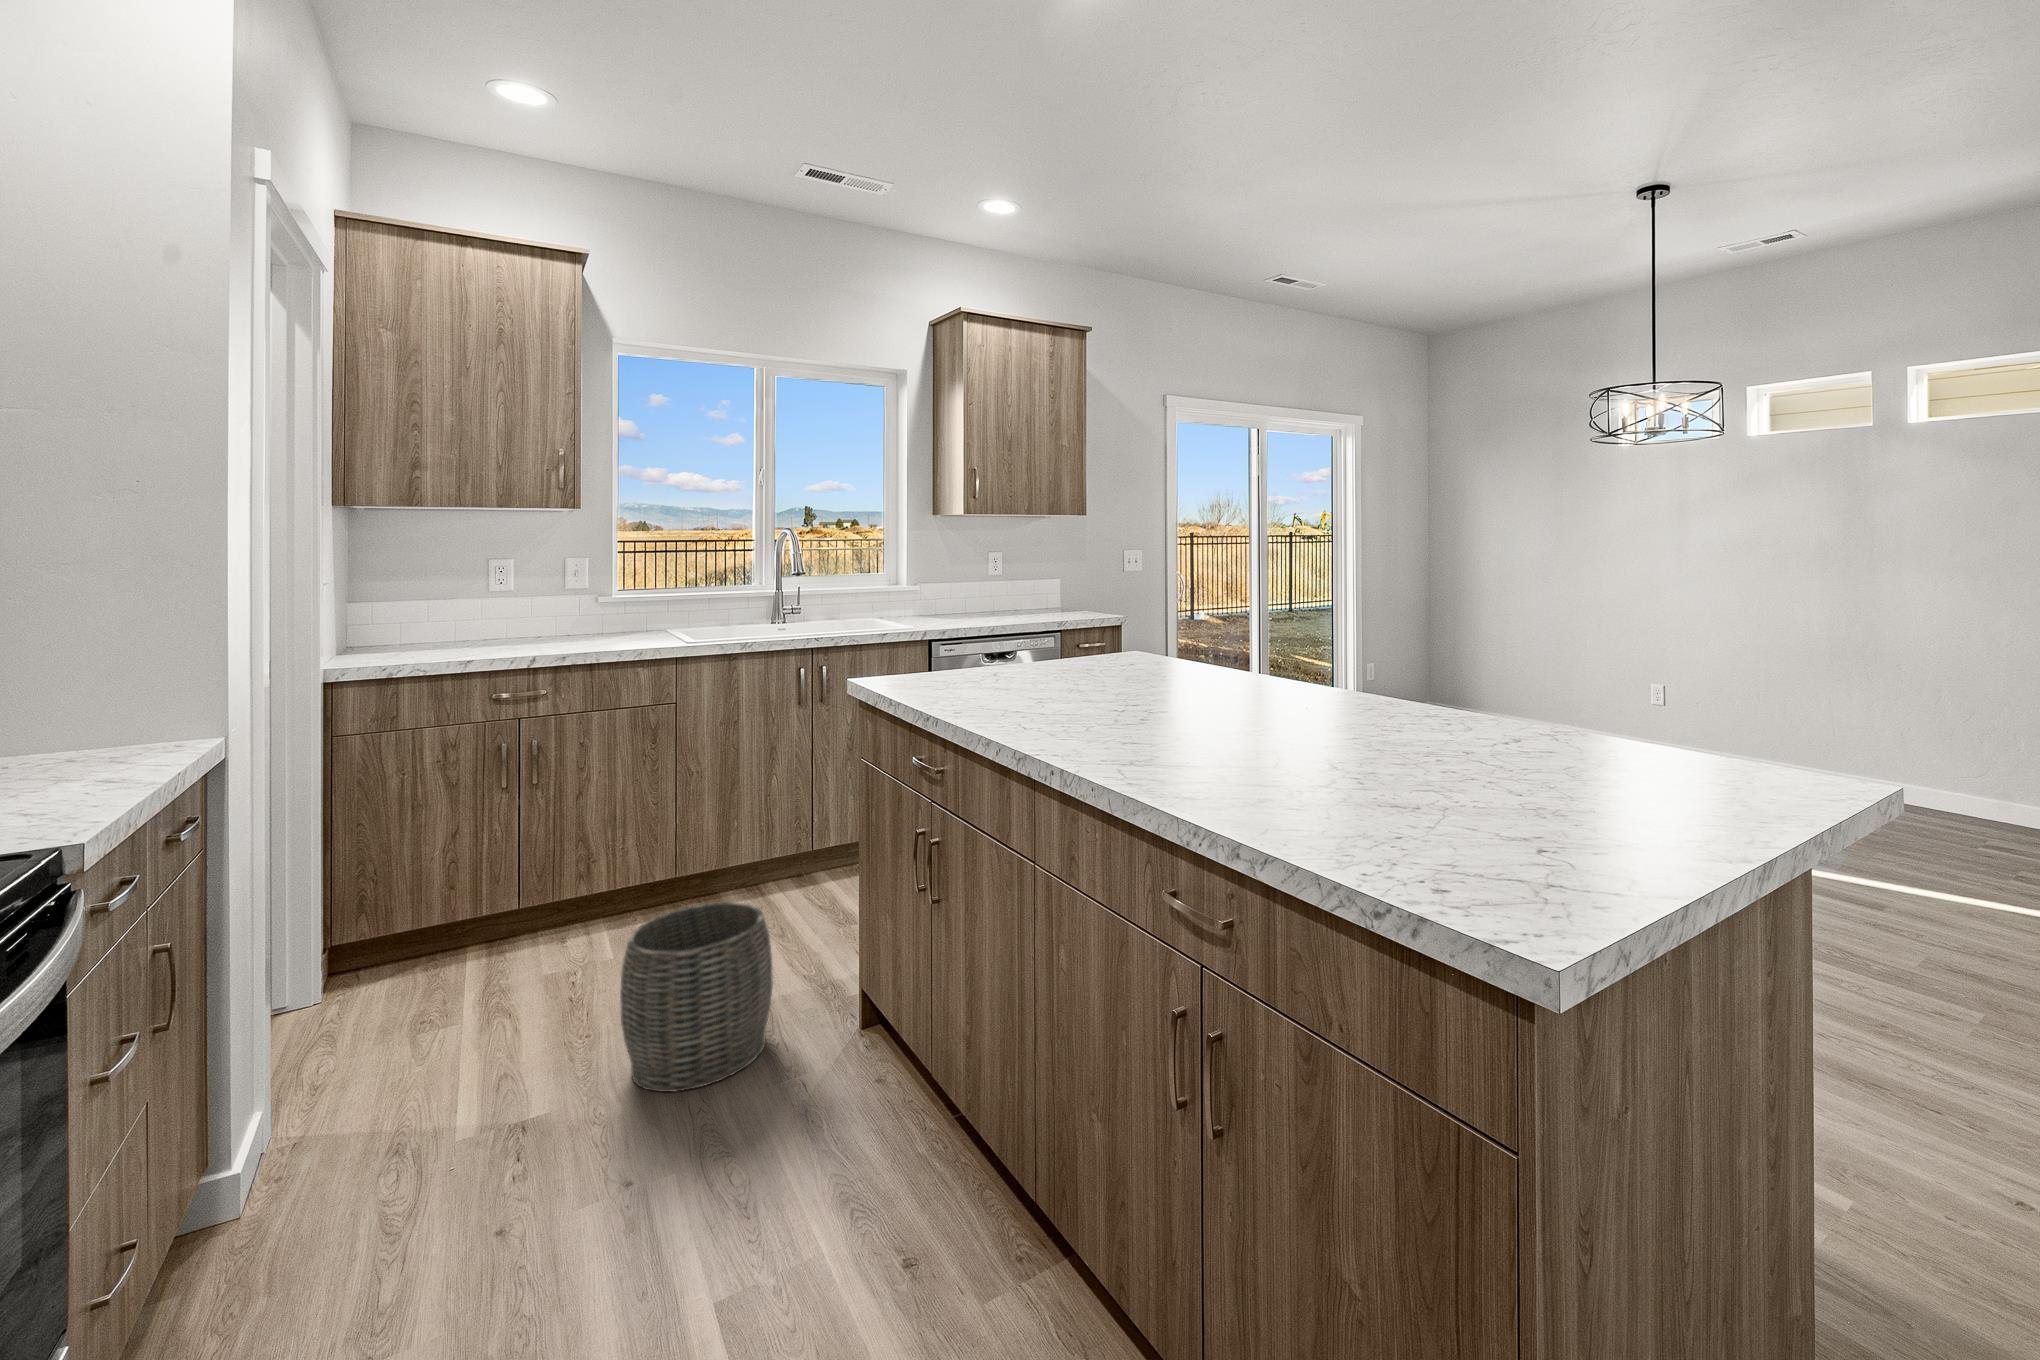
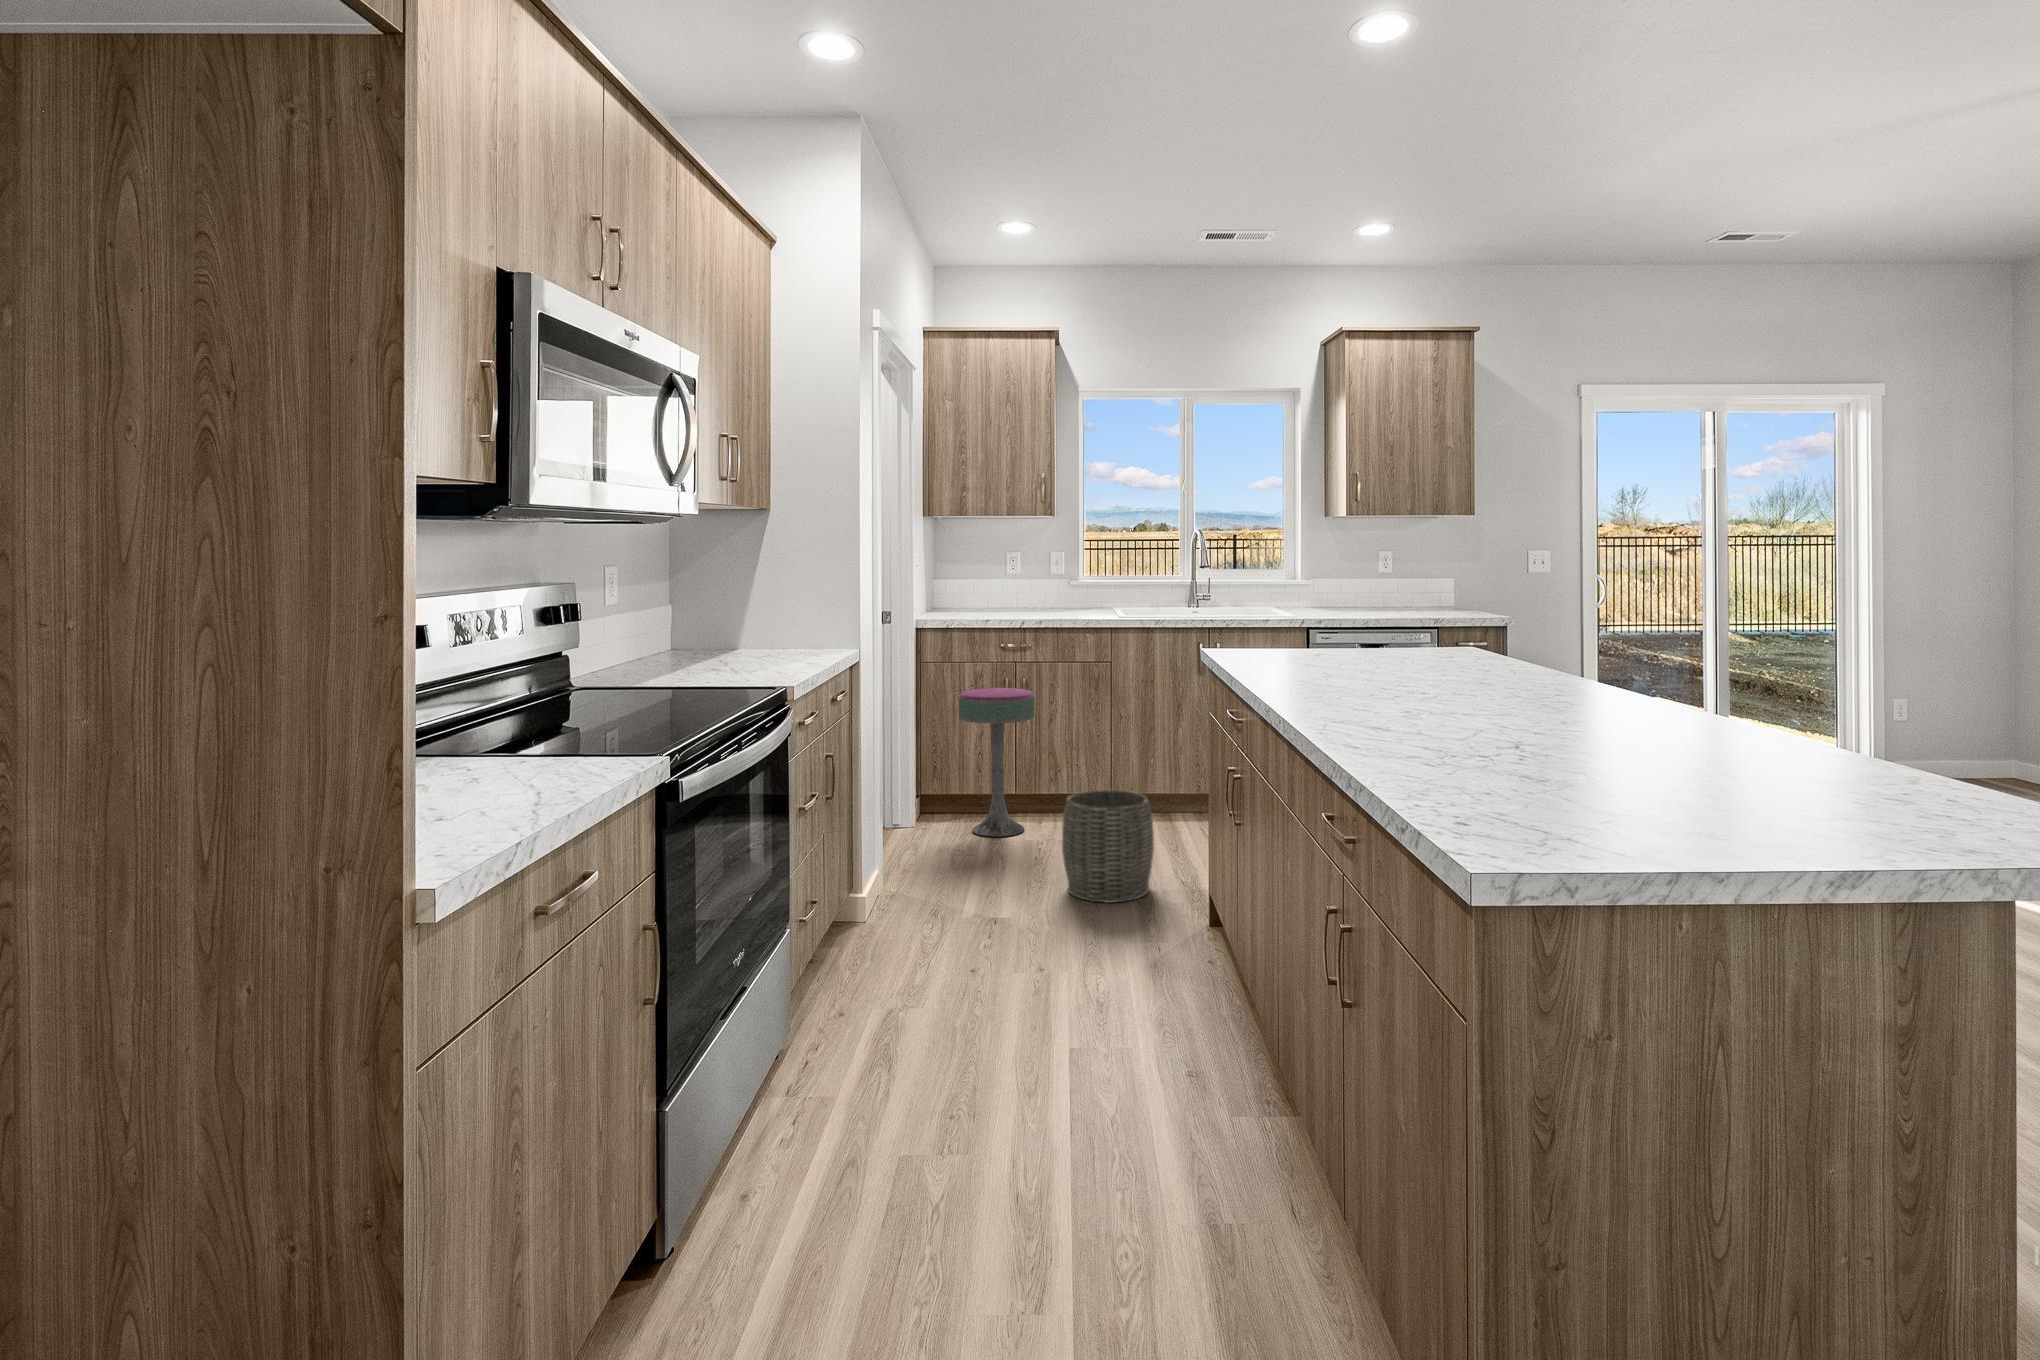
bar stool: none [412,758,556,992] -> present [959,688,1035,837]

